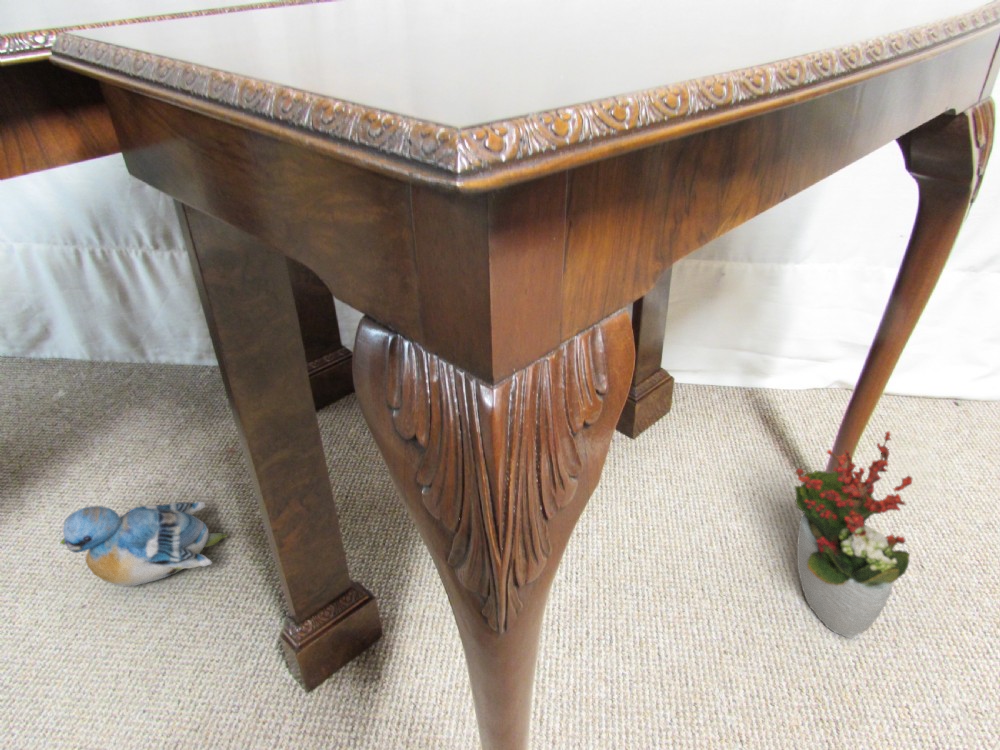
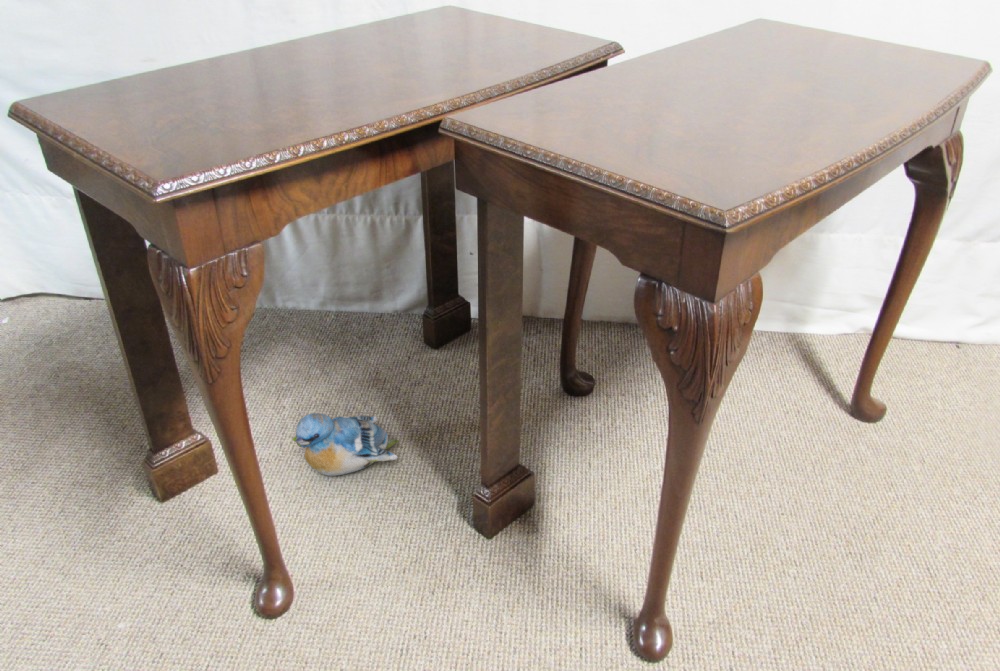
decorative plant: present [795,432,912,638] -> none [829,355,910,506]

